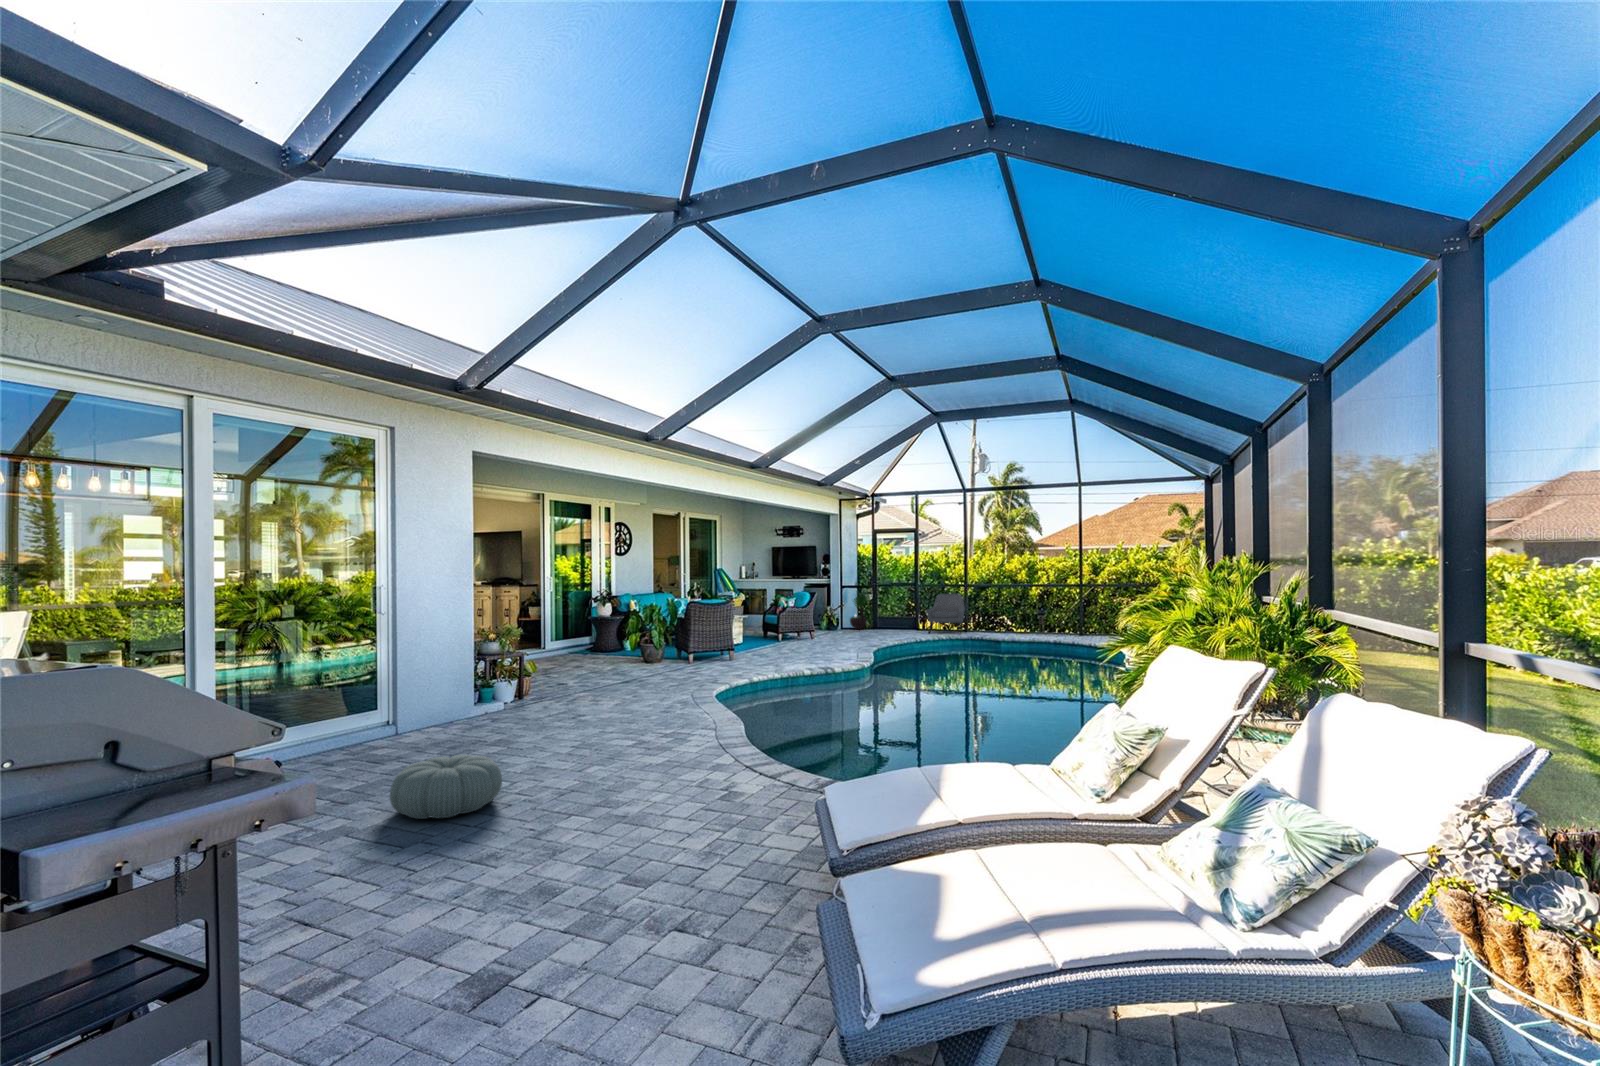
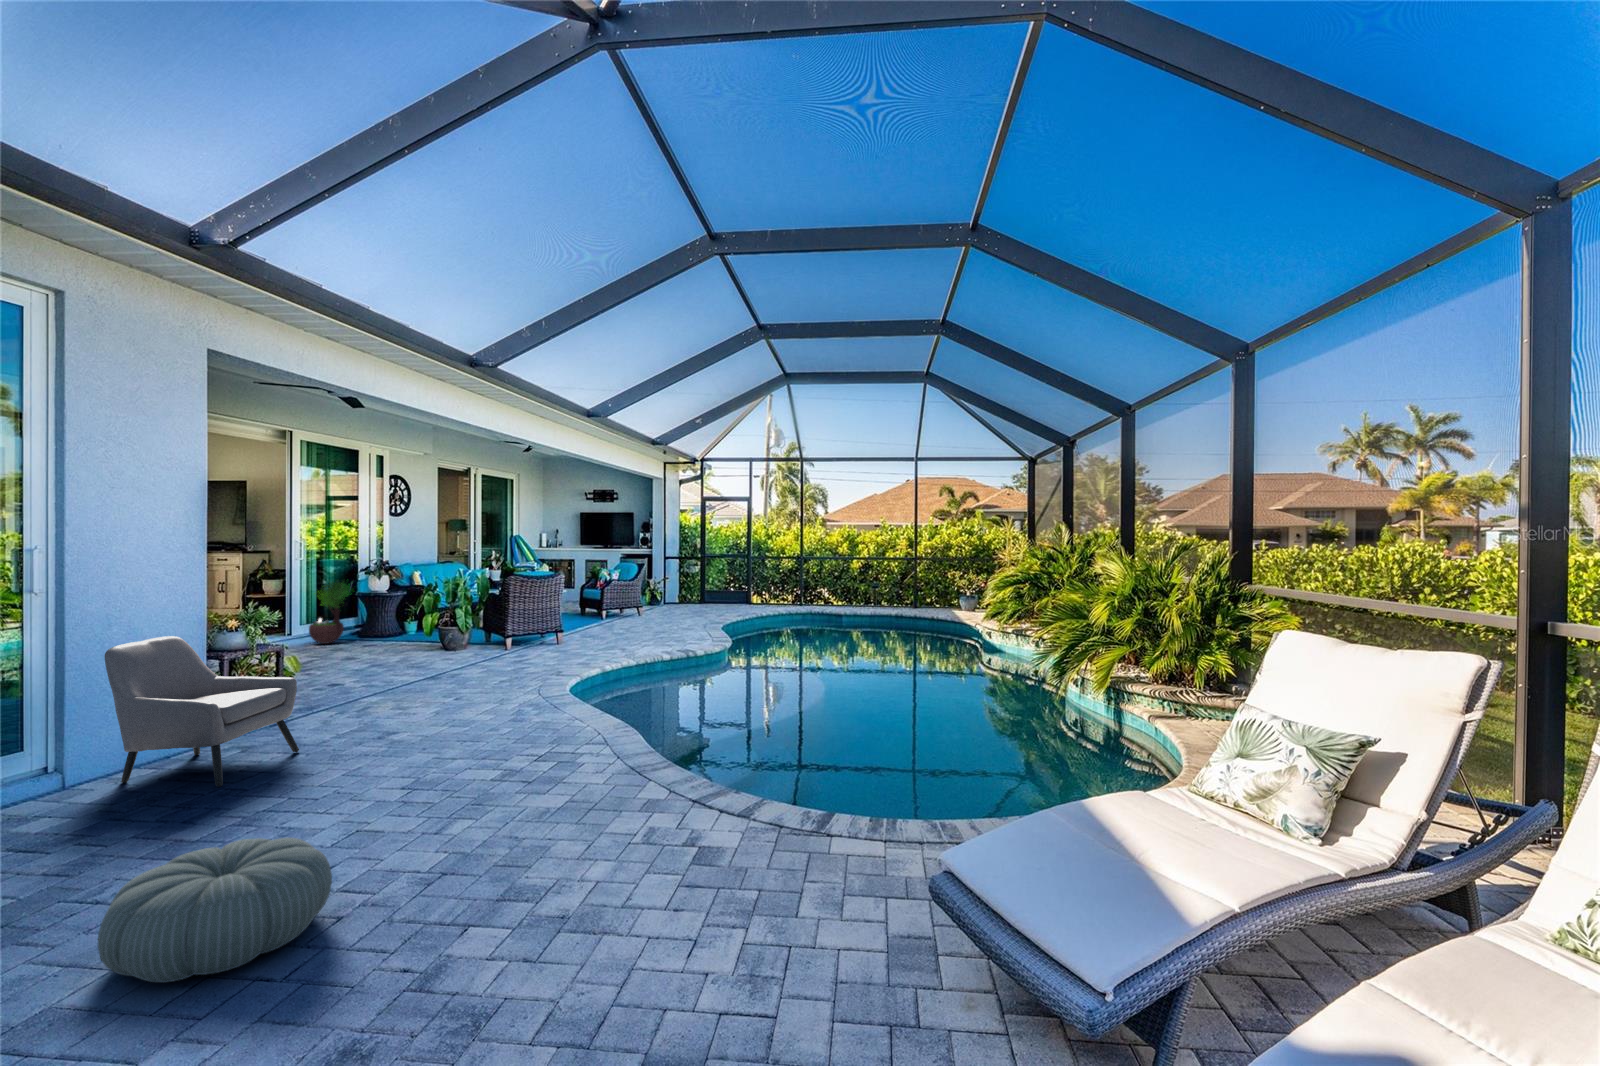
potted tree: present [850,594,869,629] -> present [309,582,351,644]
armchair: present [926,594,965,633] -> present [104,636,299,787]

